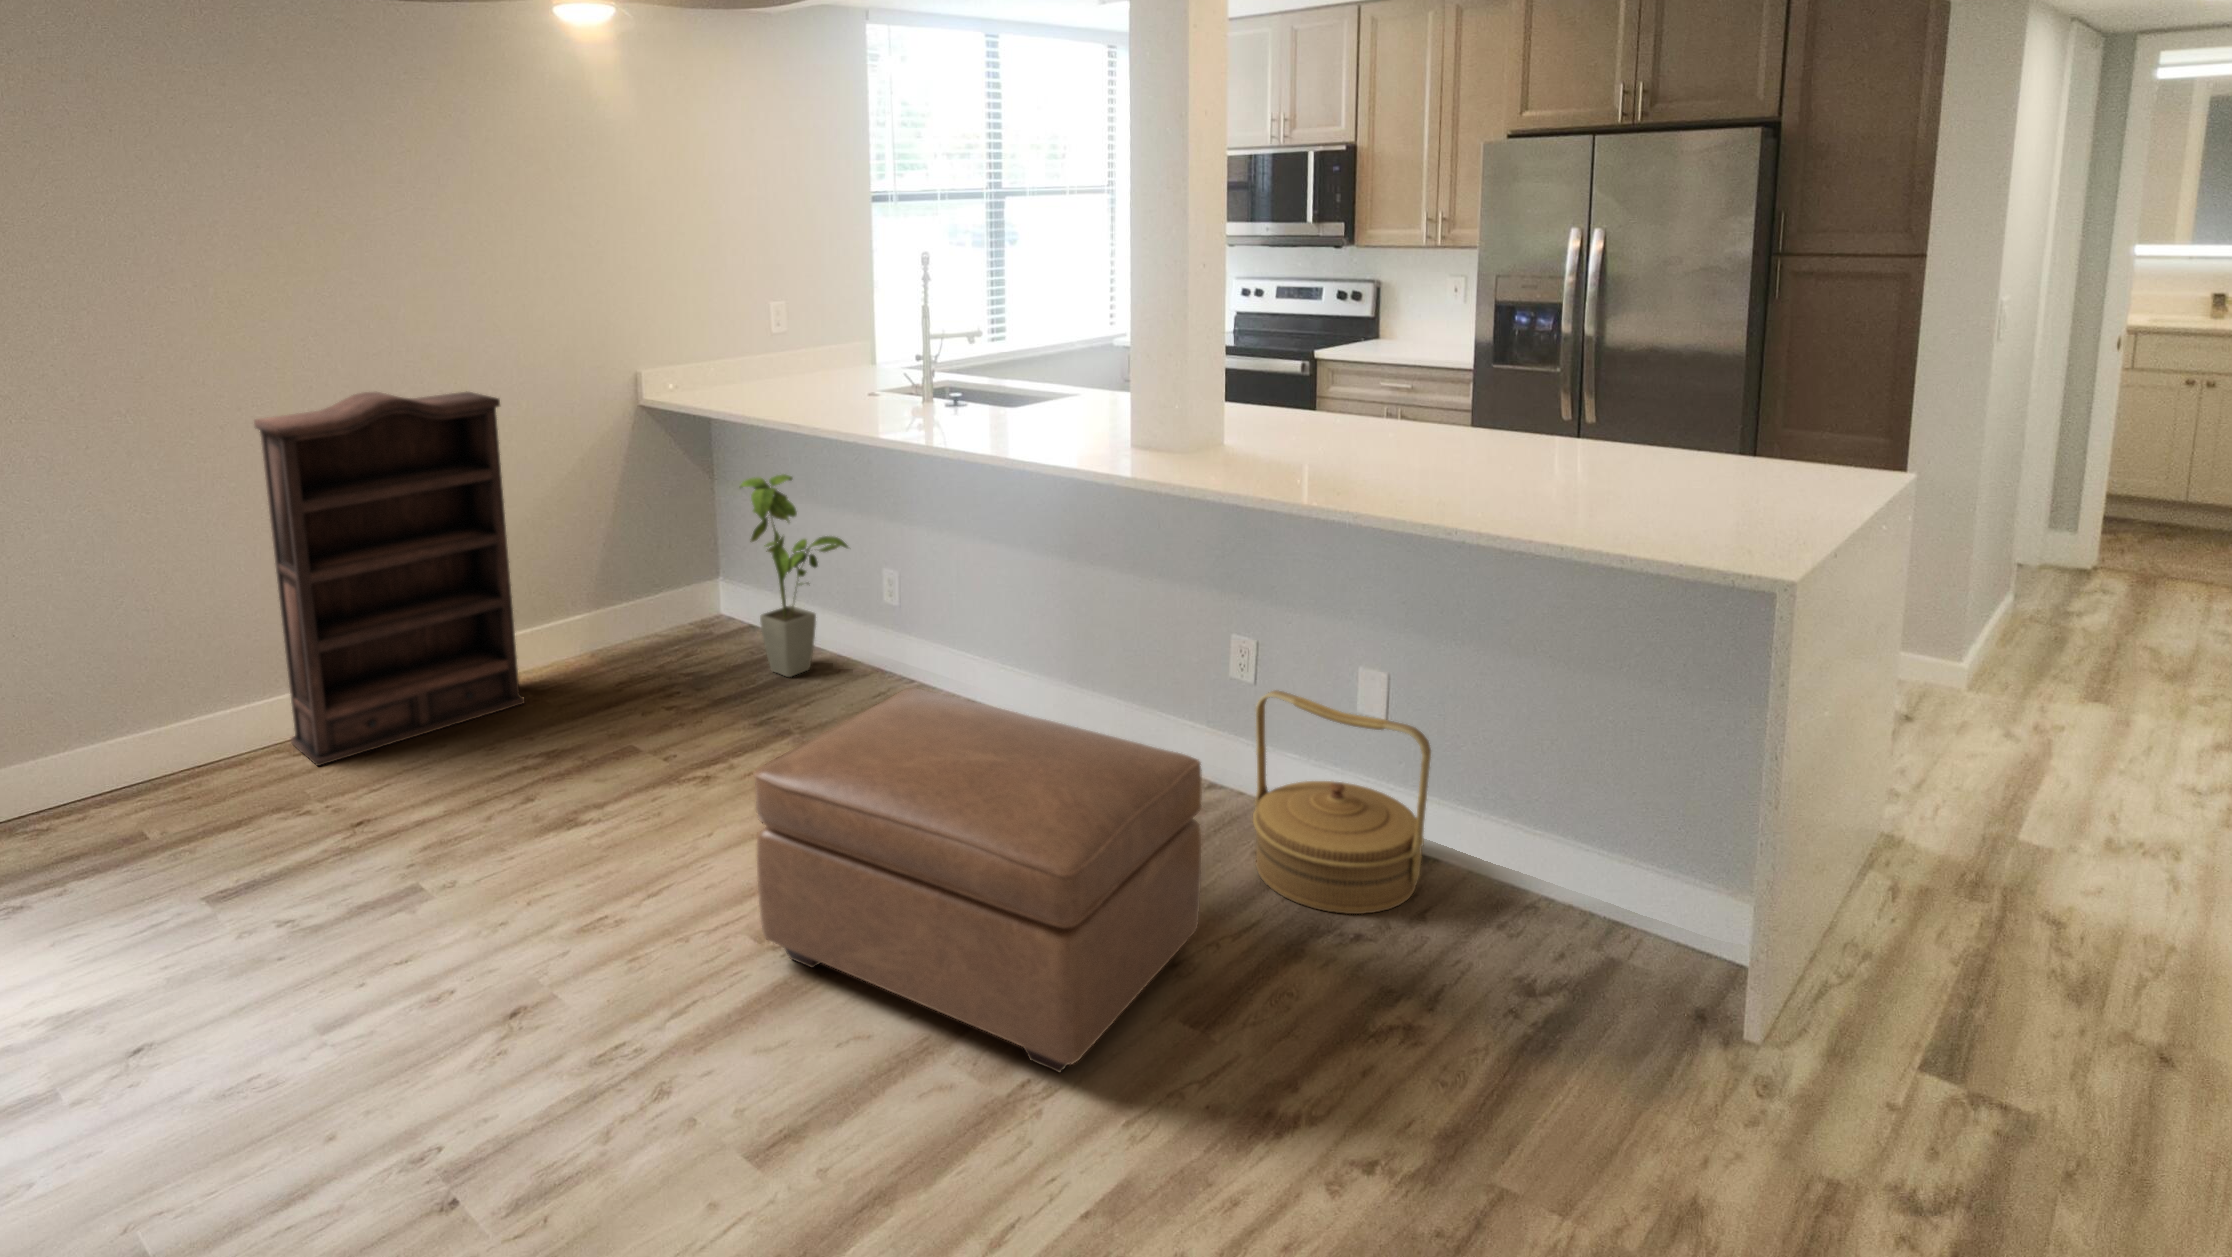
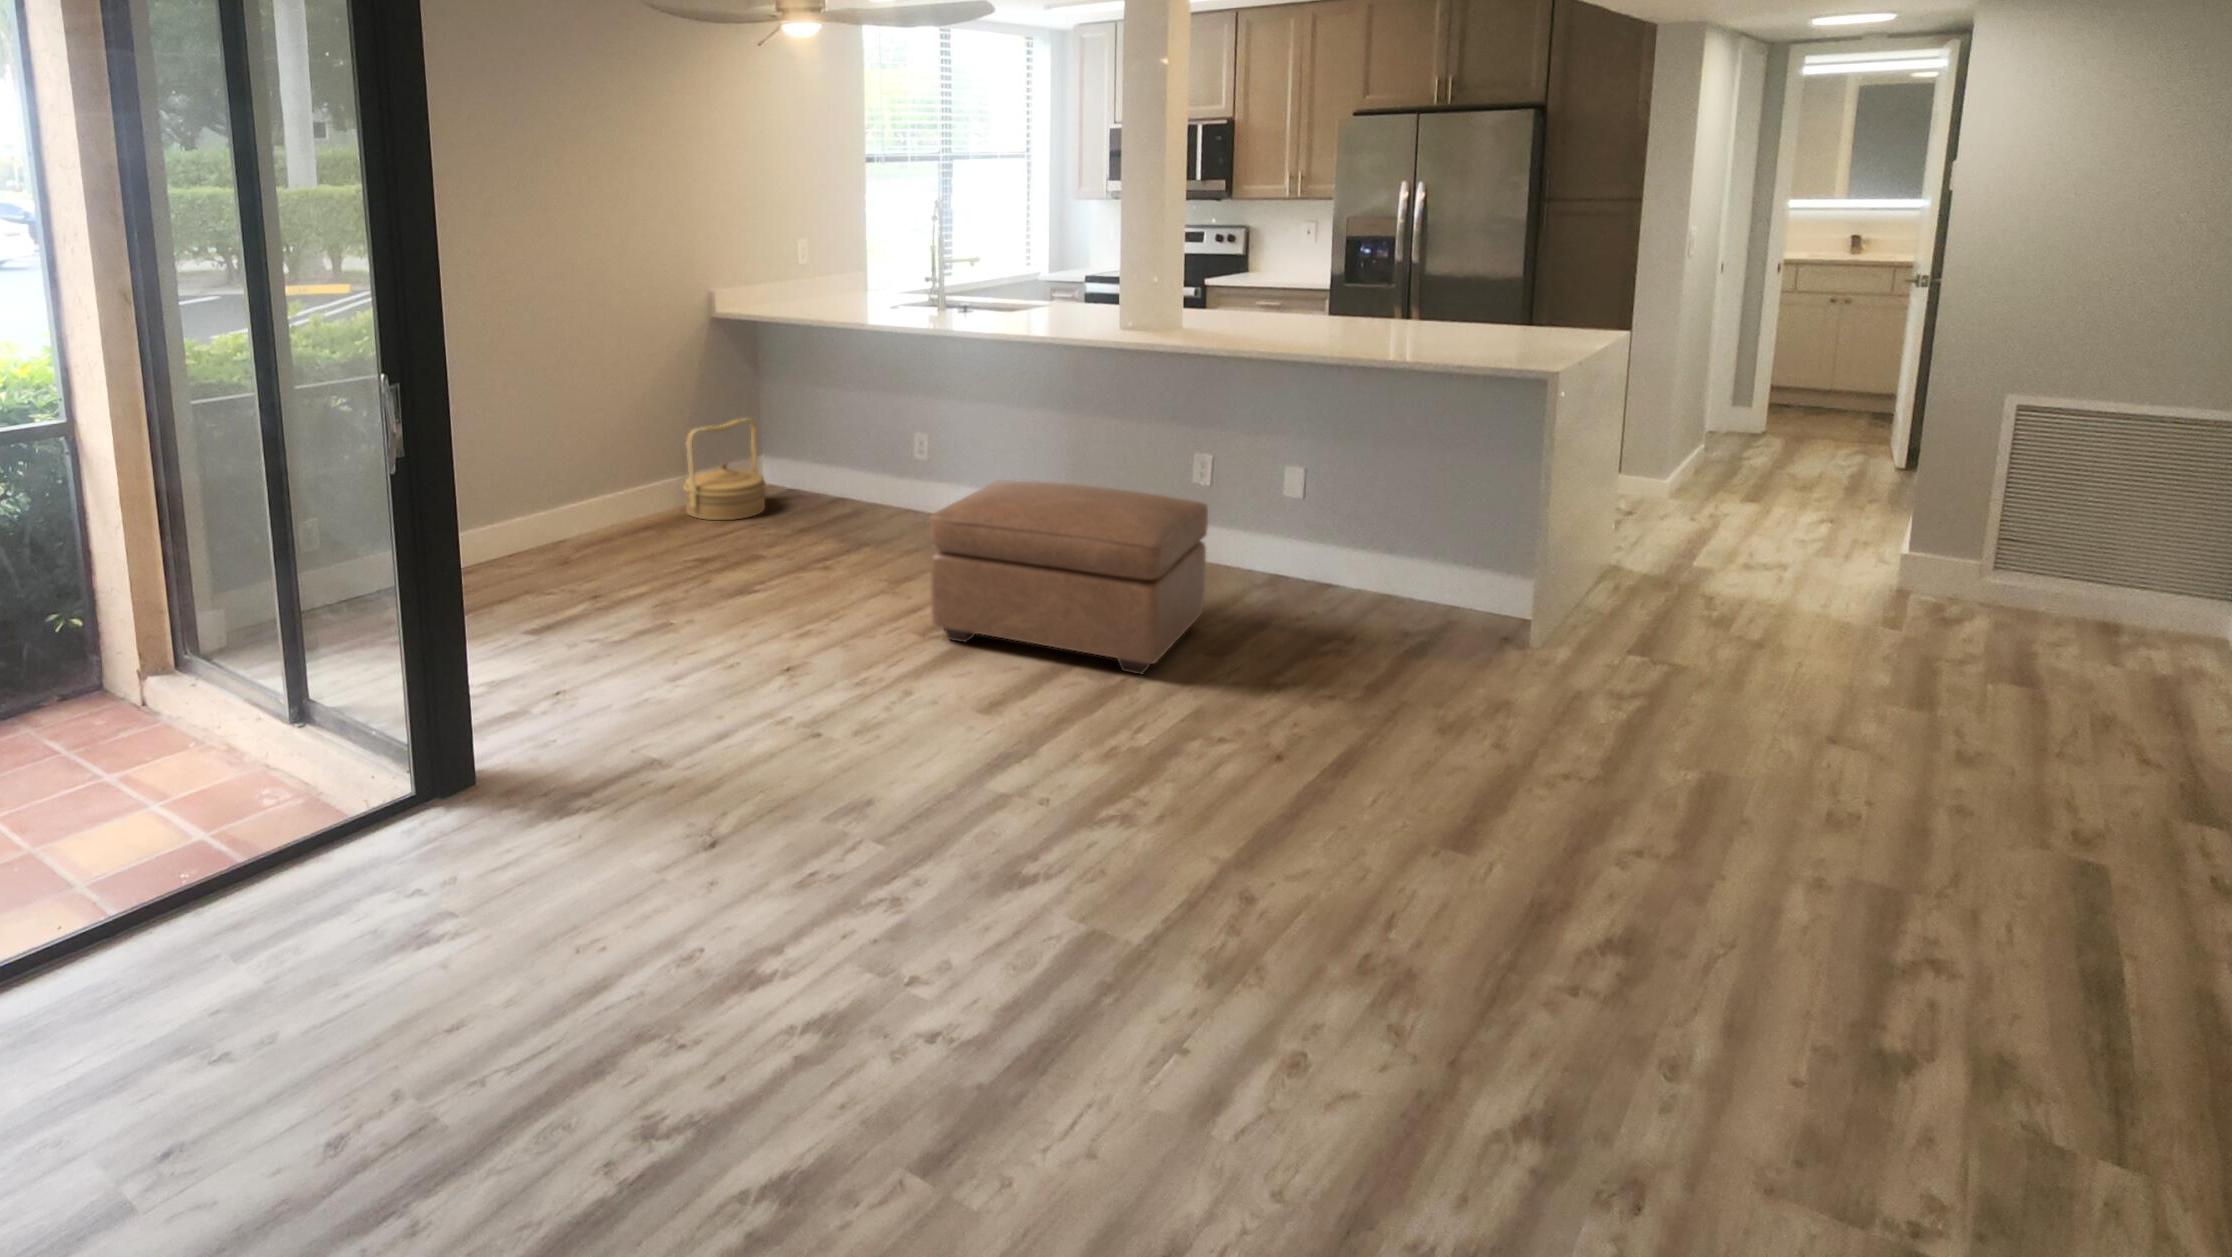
bookshelf: present [254,392,525,766] -> none [487,298,661,568]
house plant: present [740,474,848,677] -> none [815,361,899,514]
woven basket: present [1253,691,1431,914] -> present [683,418,766,520]

